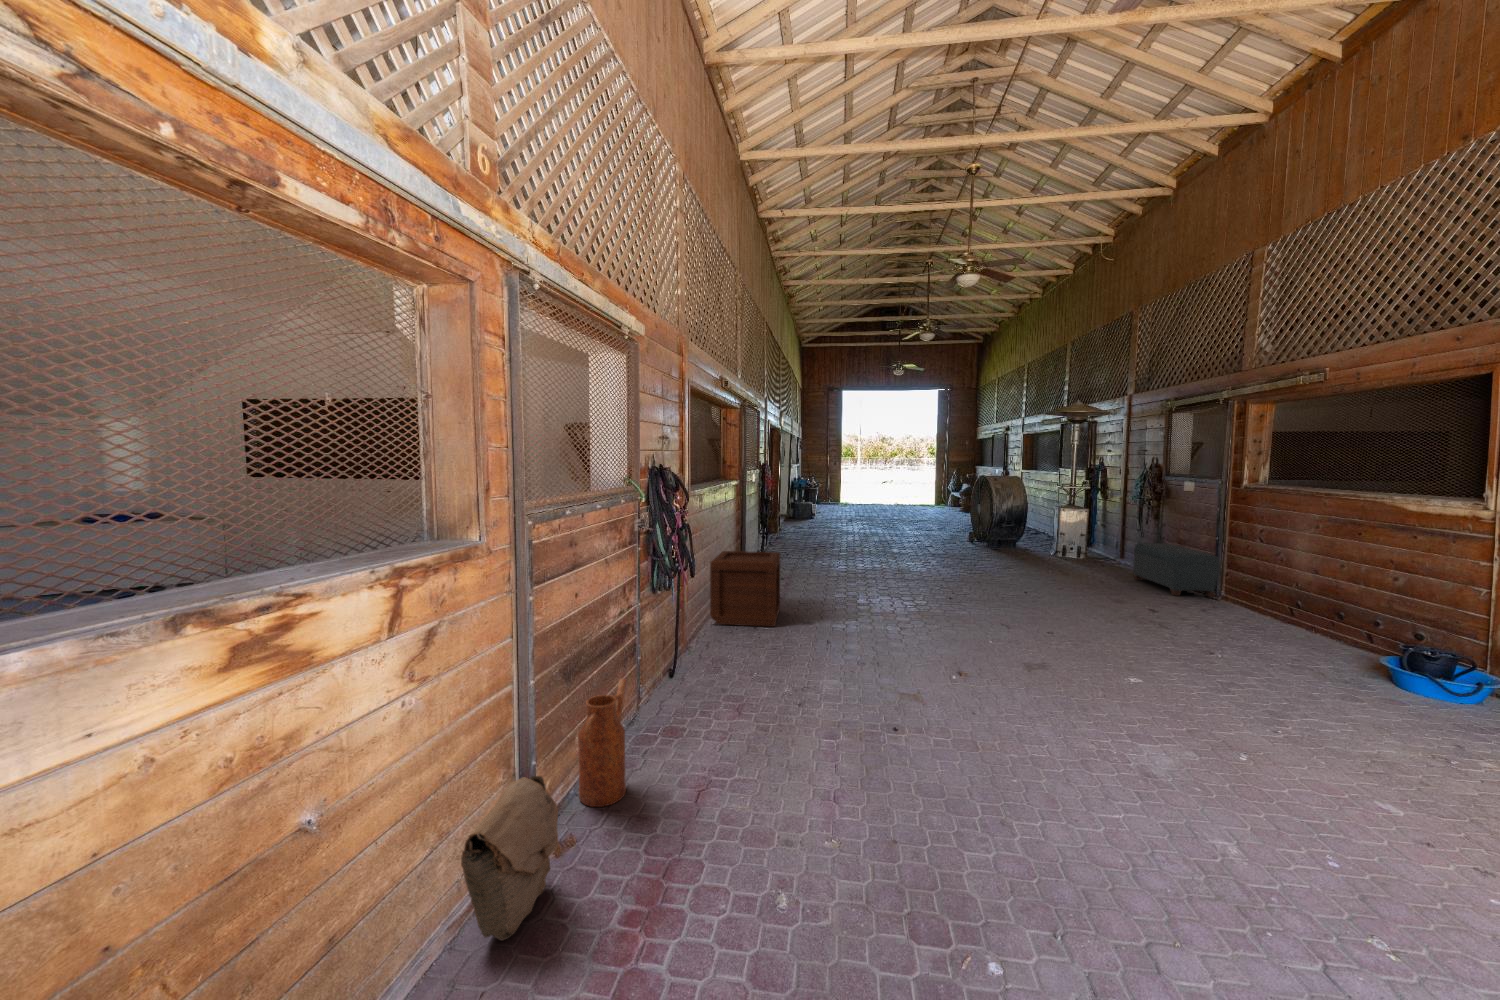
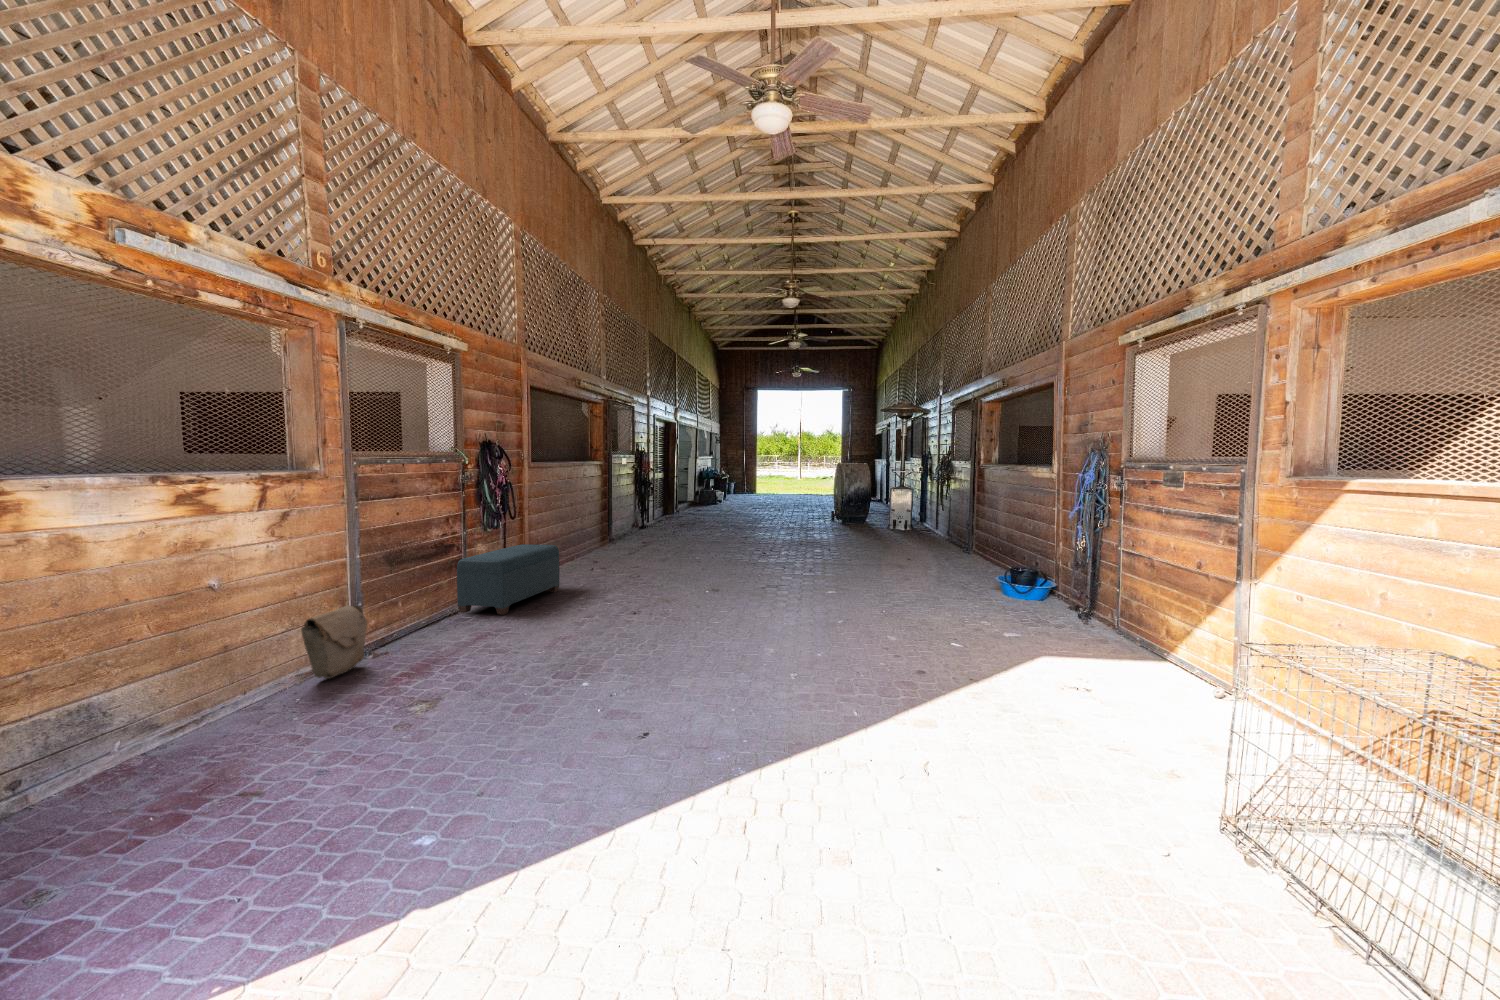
bench: present [1133,543,1219,597] -> present [457,544,560,615]
wooden crate: present [710,551,780,627] -> none [556,514,620,569]
watering can: present [578,679,626,807] -> none [399,572,439,643]

